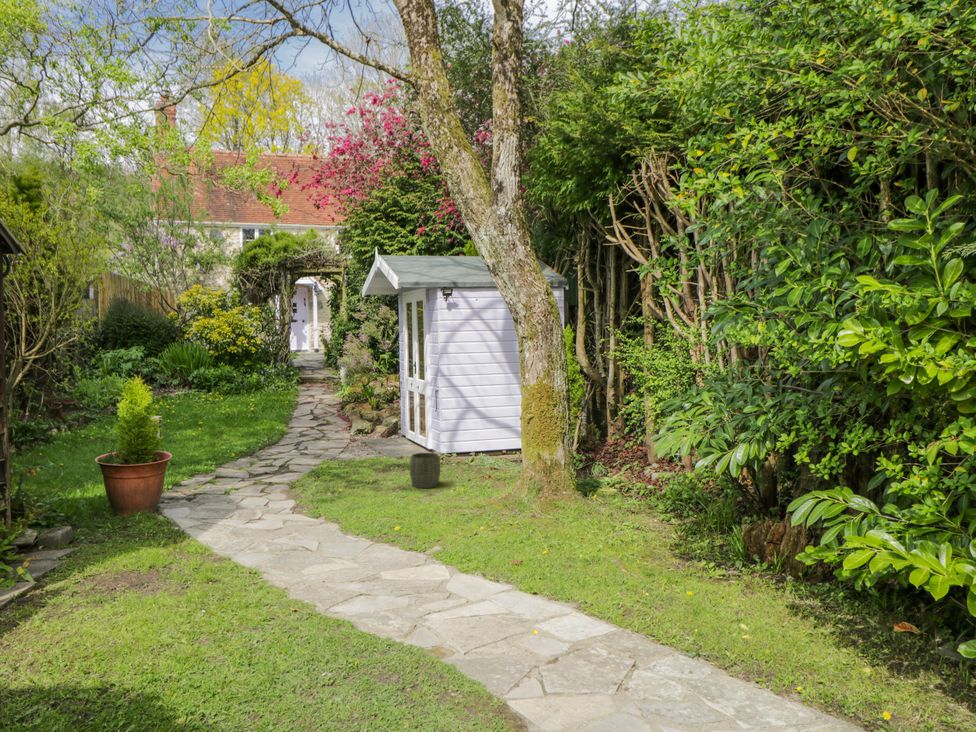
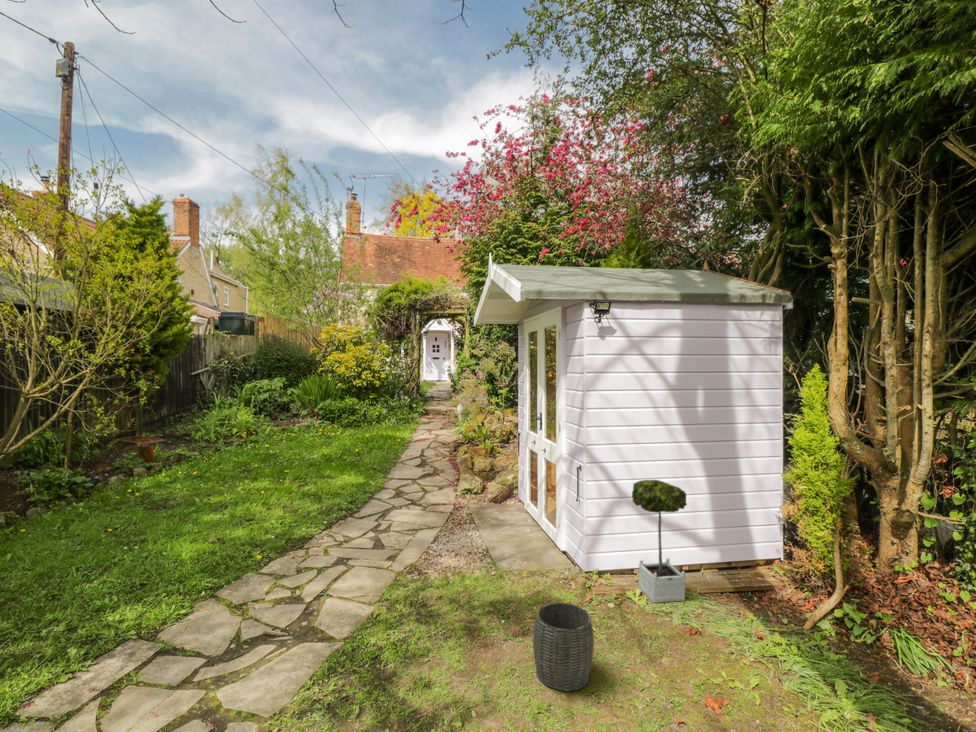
potted tree: none [469,394,500,466] -> present [632,480,687,603]

